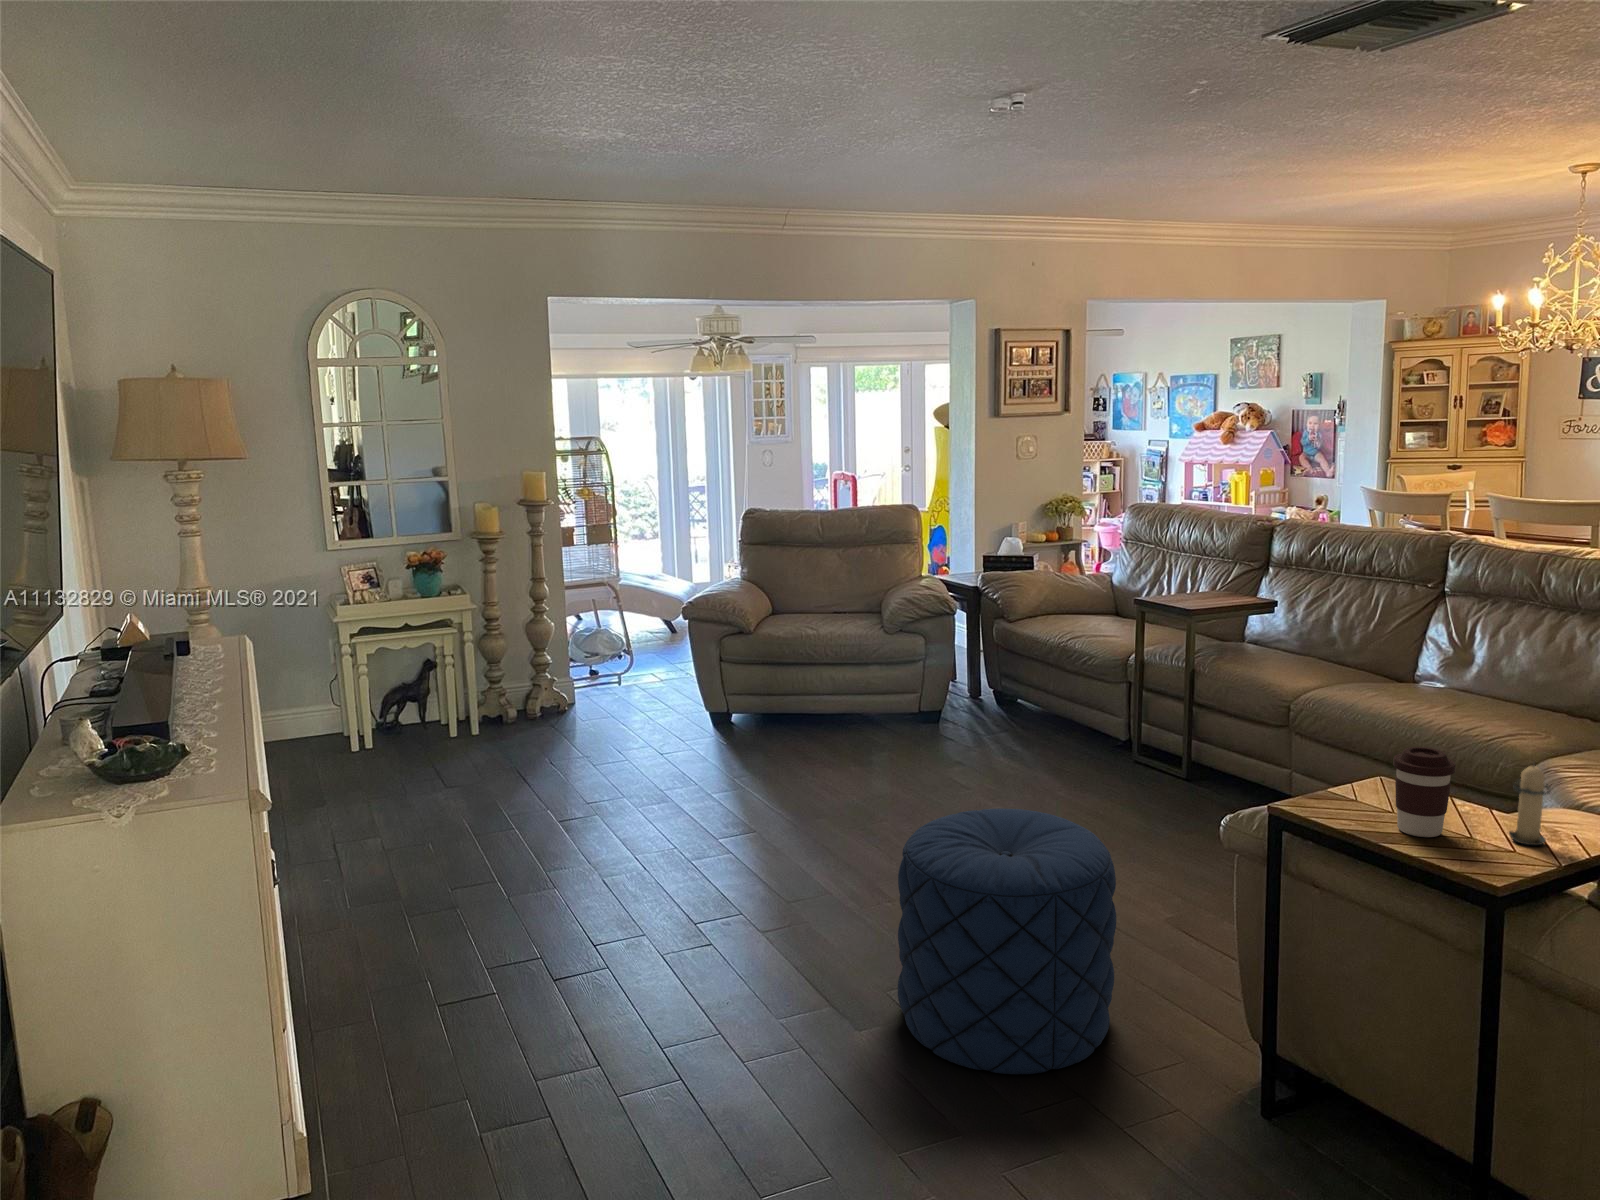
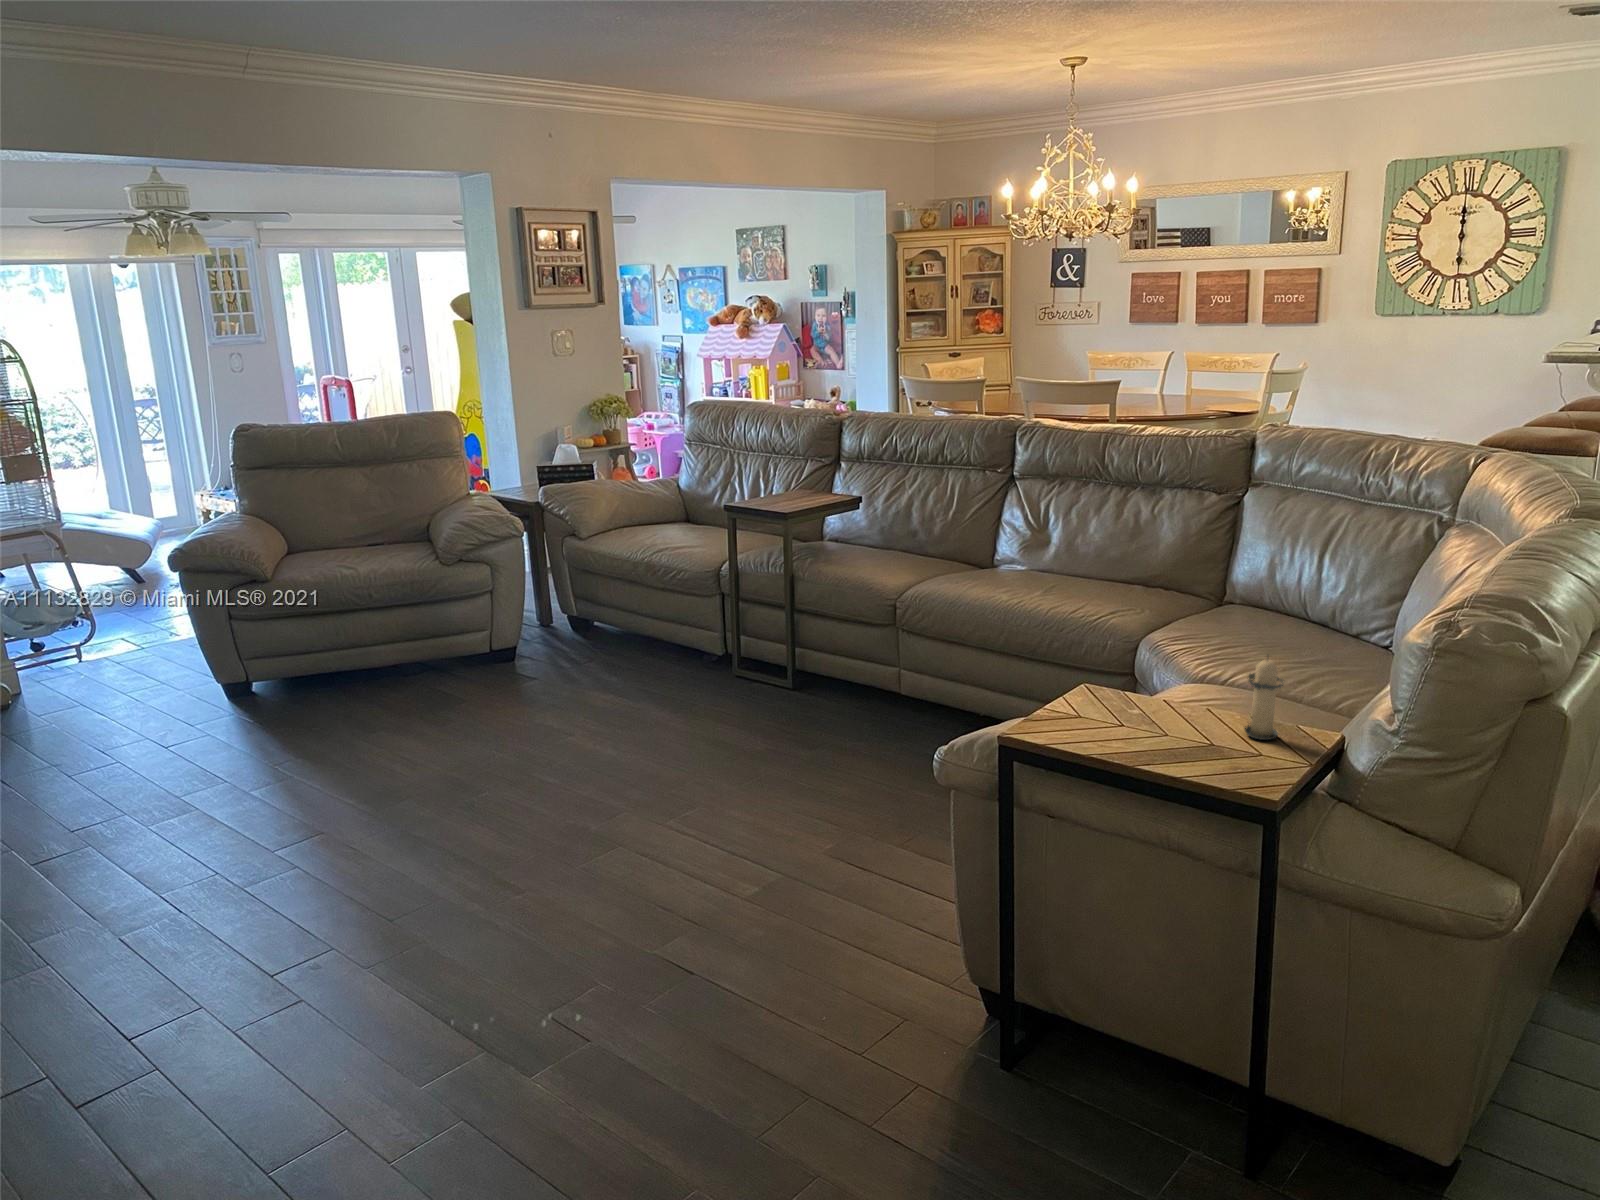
coffee cup: present [1393,747,1456,837] -> none [1142,653,1204,749]
pouf: present [898,808,1116,1074] -> none [580,770,836,1092]

